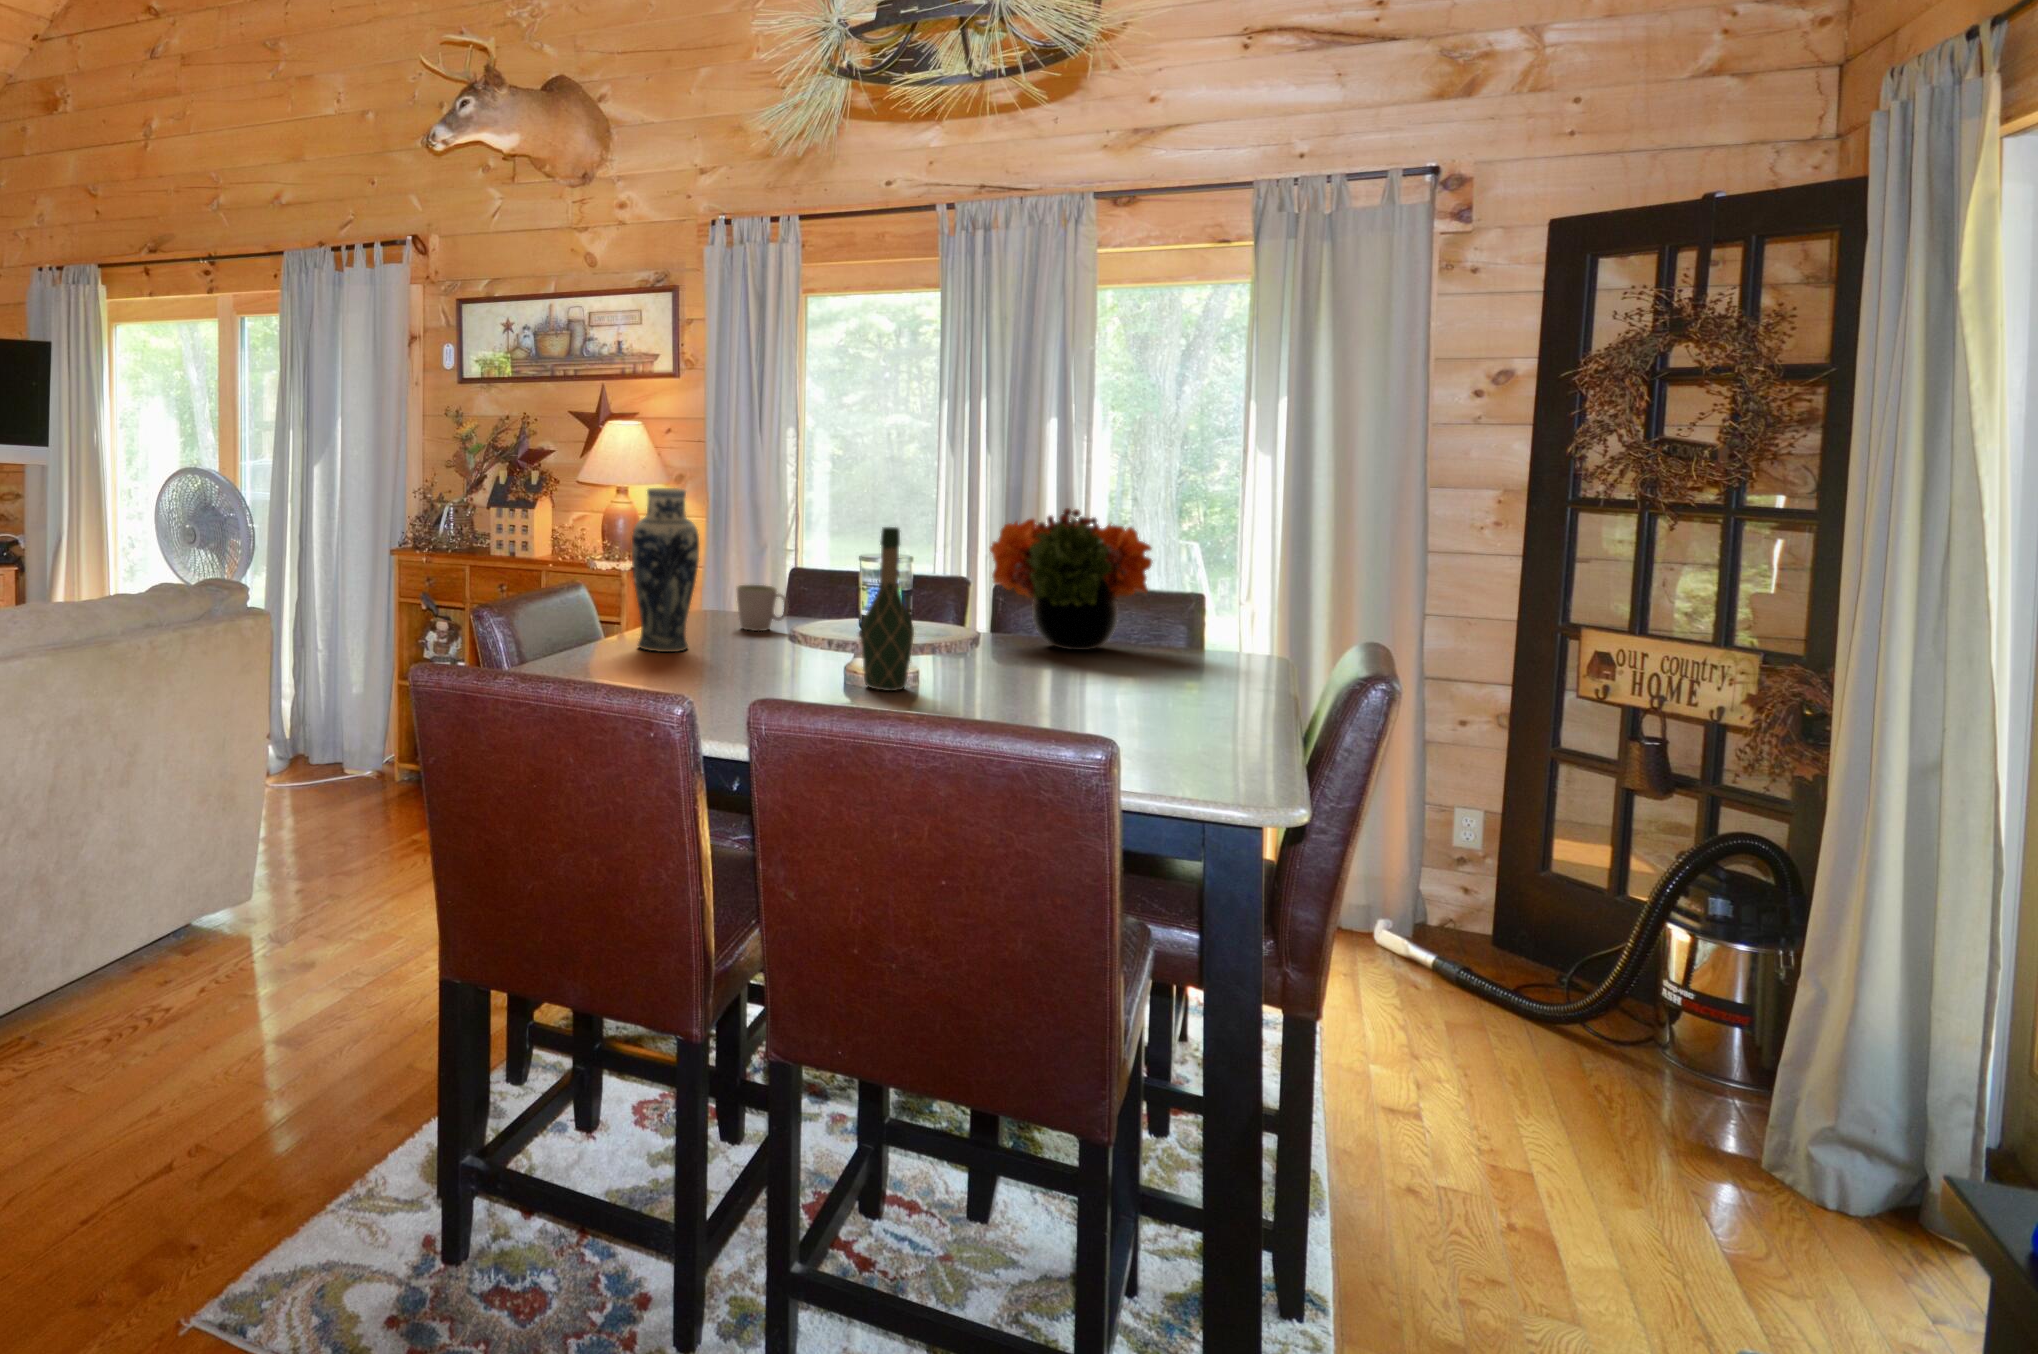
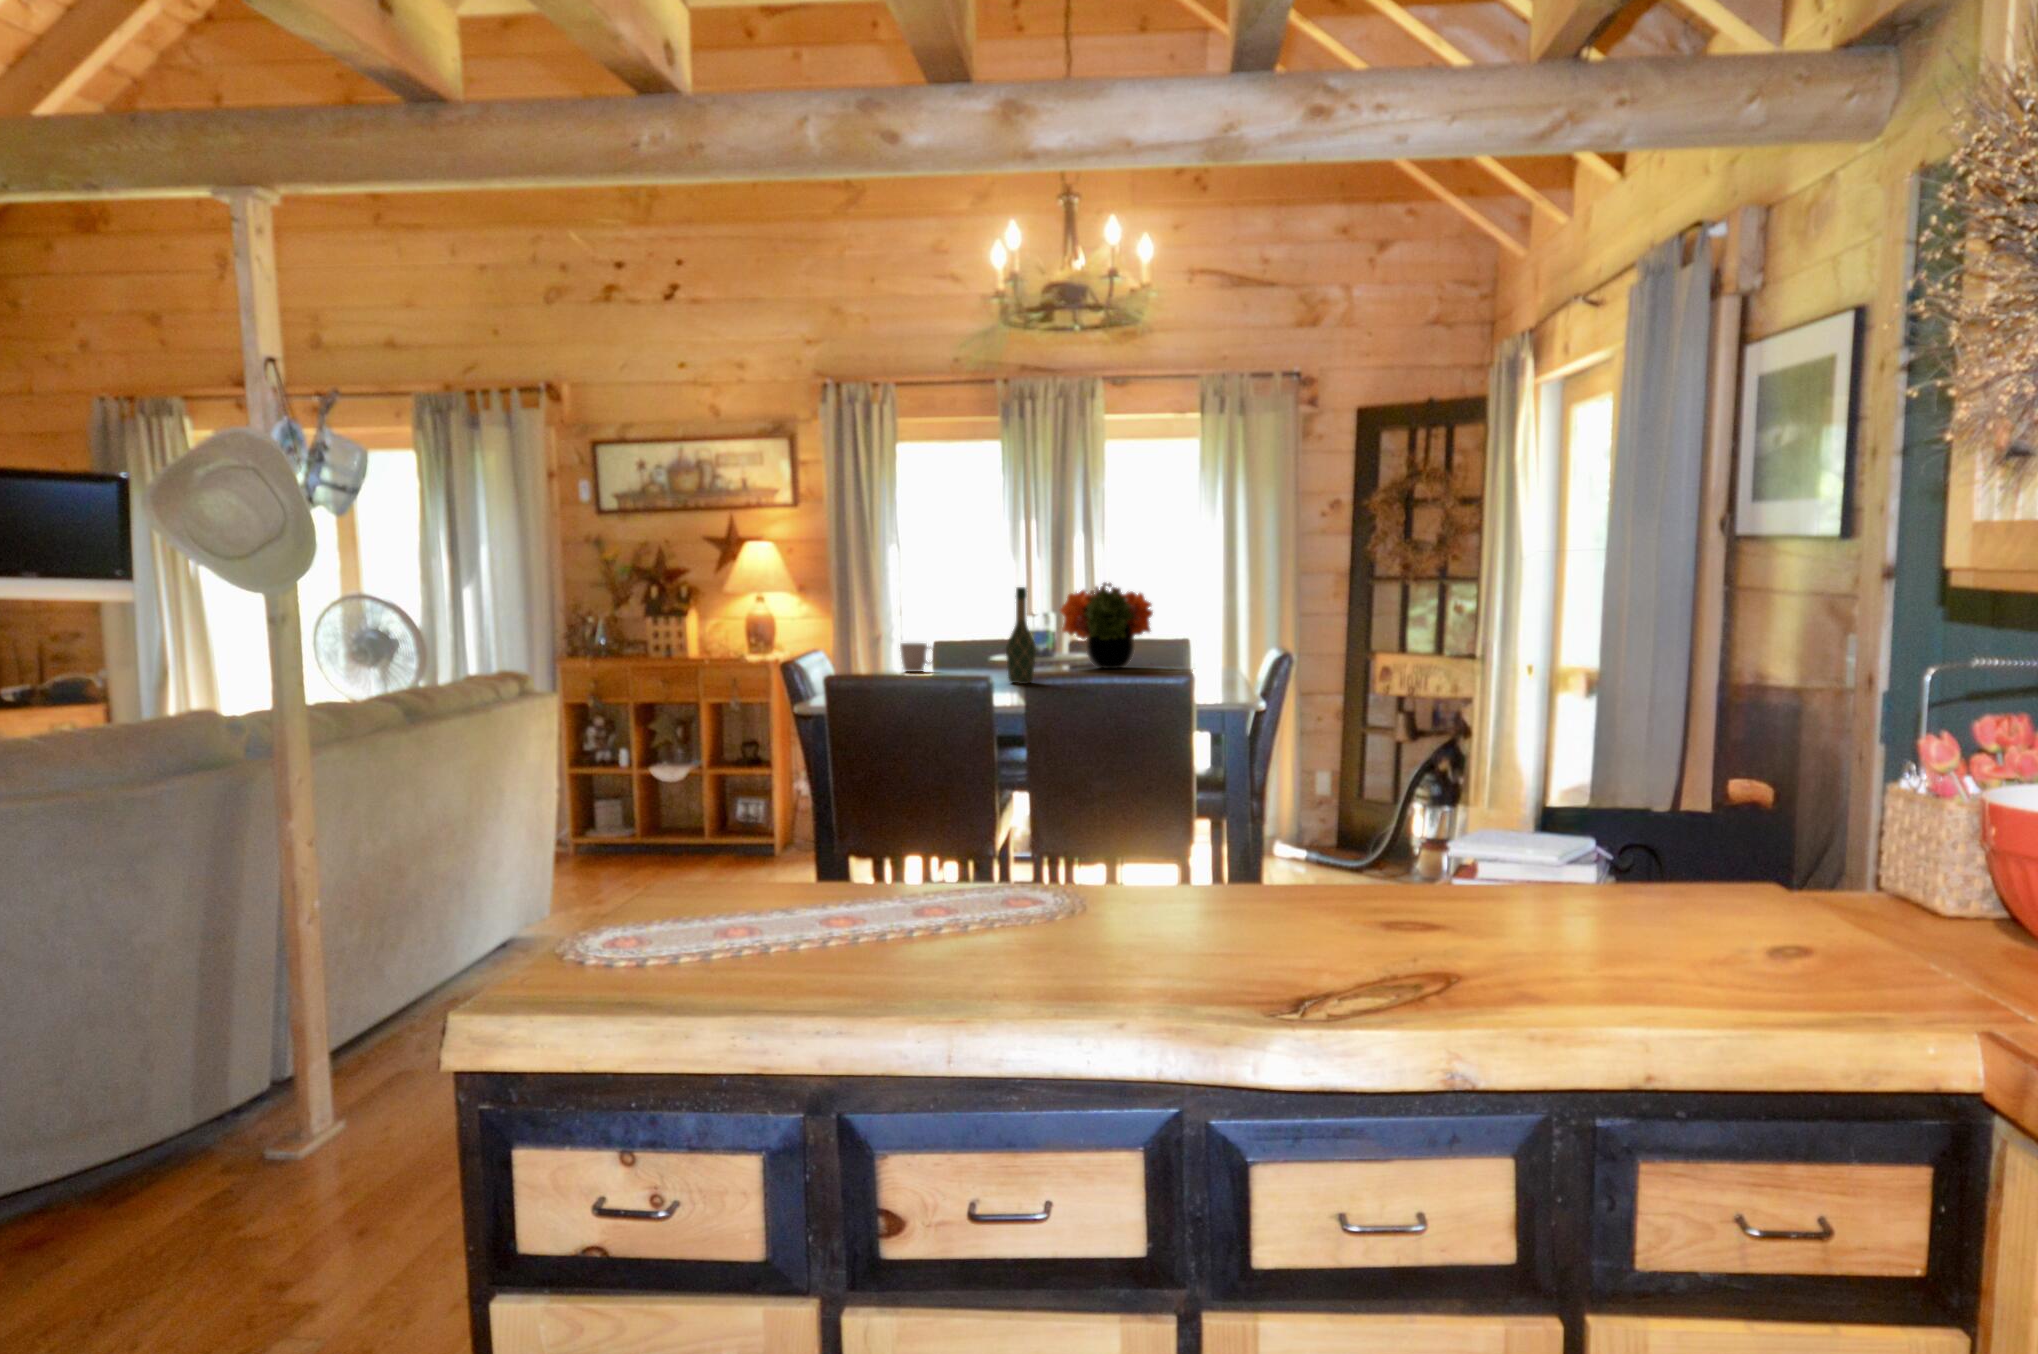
vase: present [632,488,699,652] -> none [845,573,890,680]

